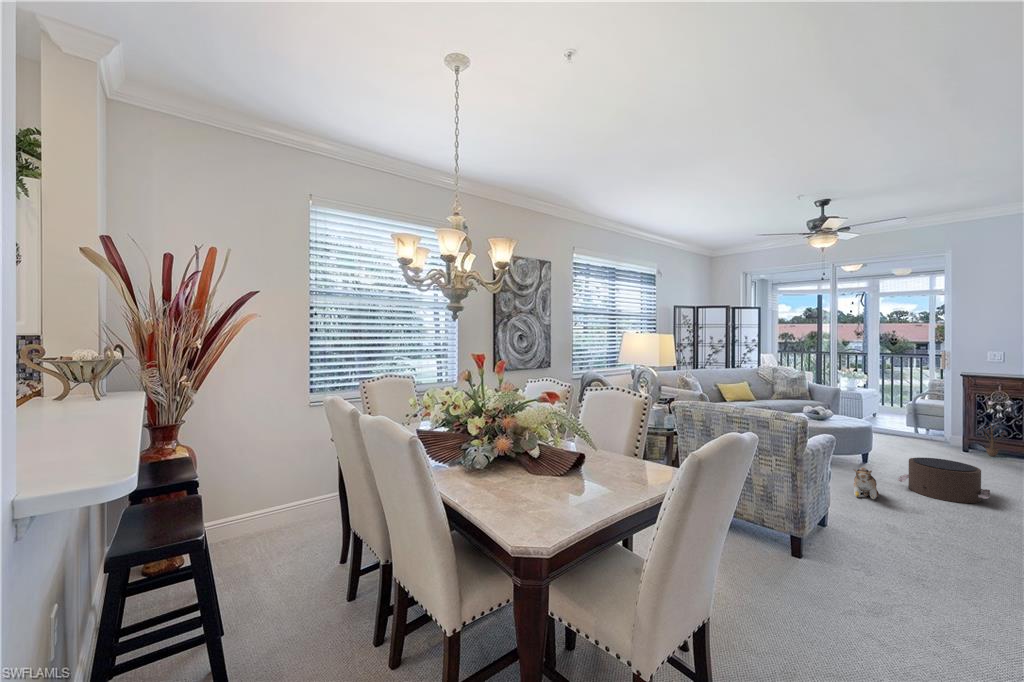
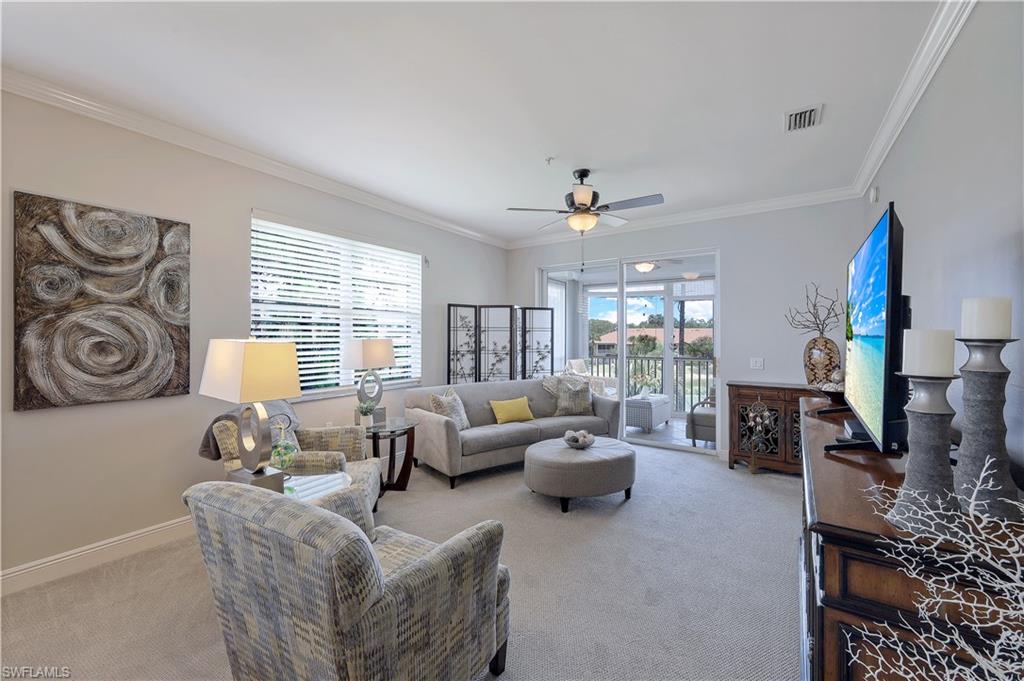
pouf: present [898,457,990,503] -> none [648,496,741,560]
plush toy: present [854,468,879,499] -> none [588,529,622,572]

